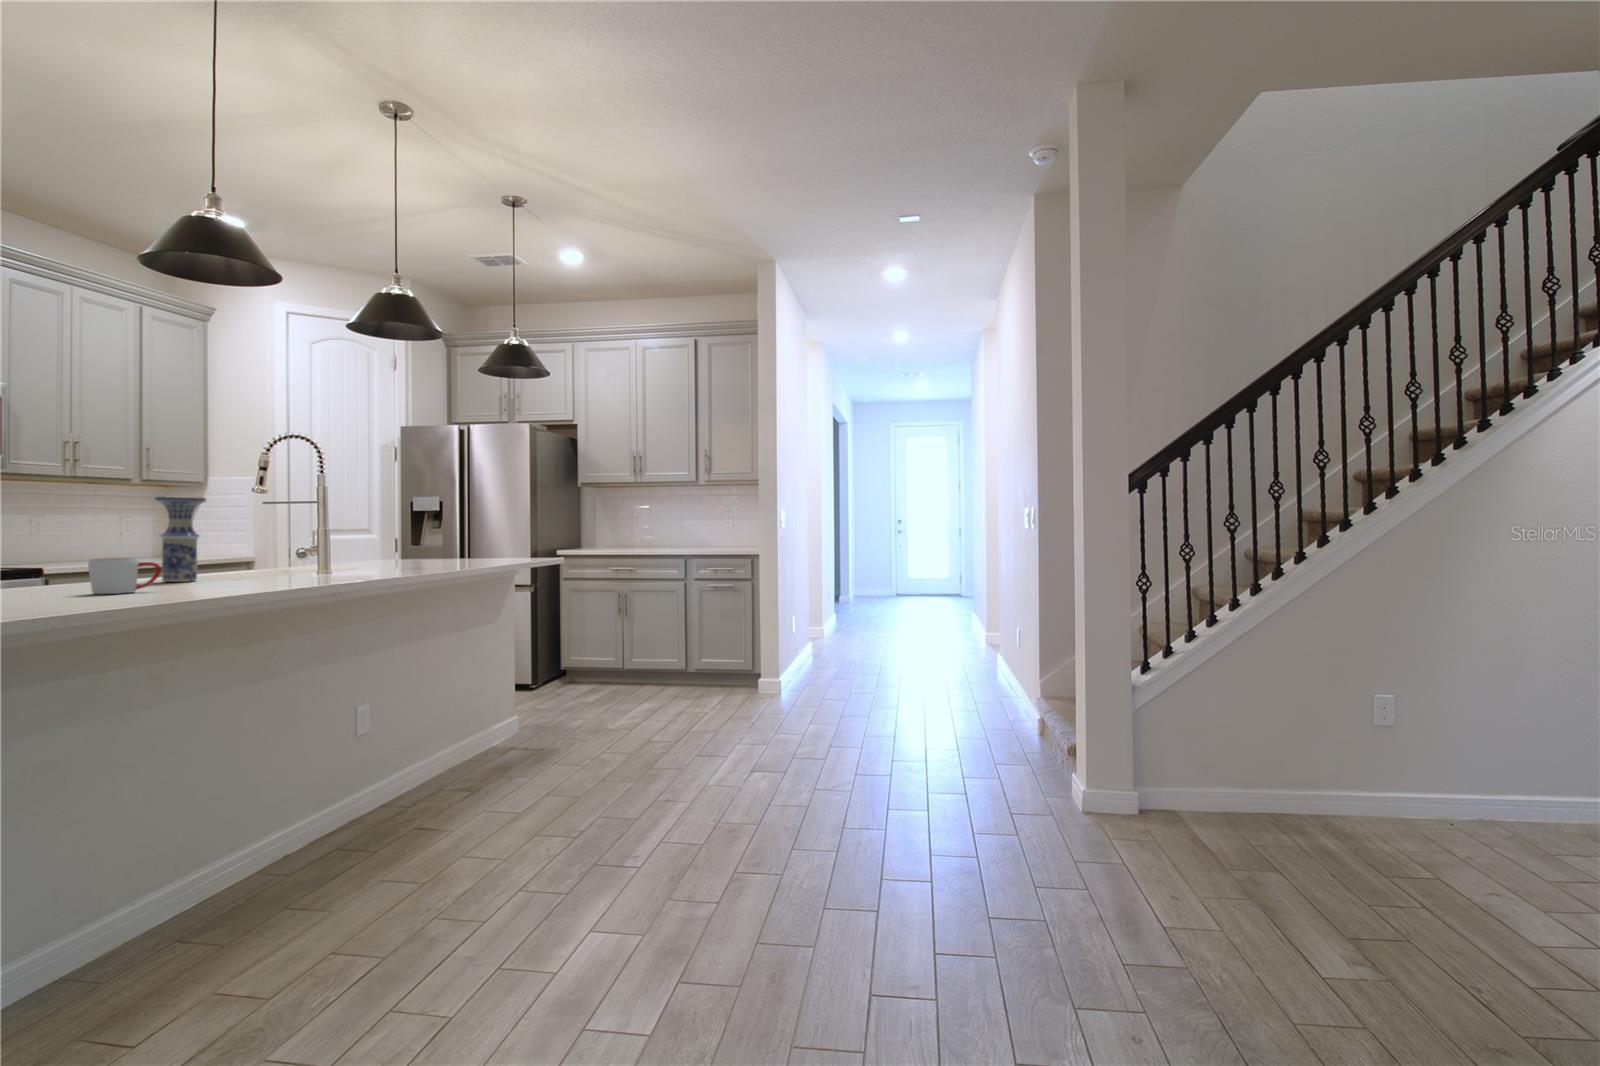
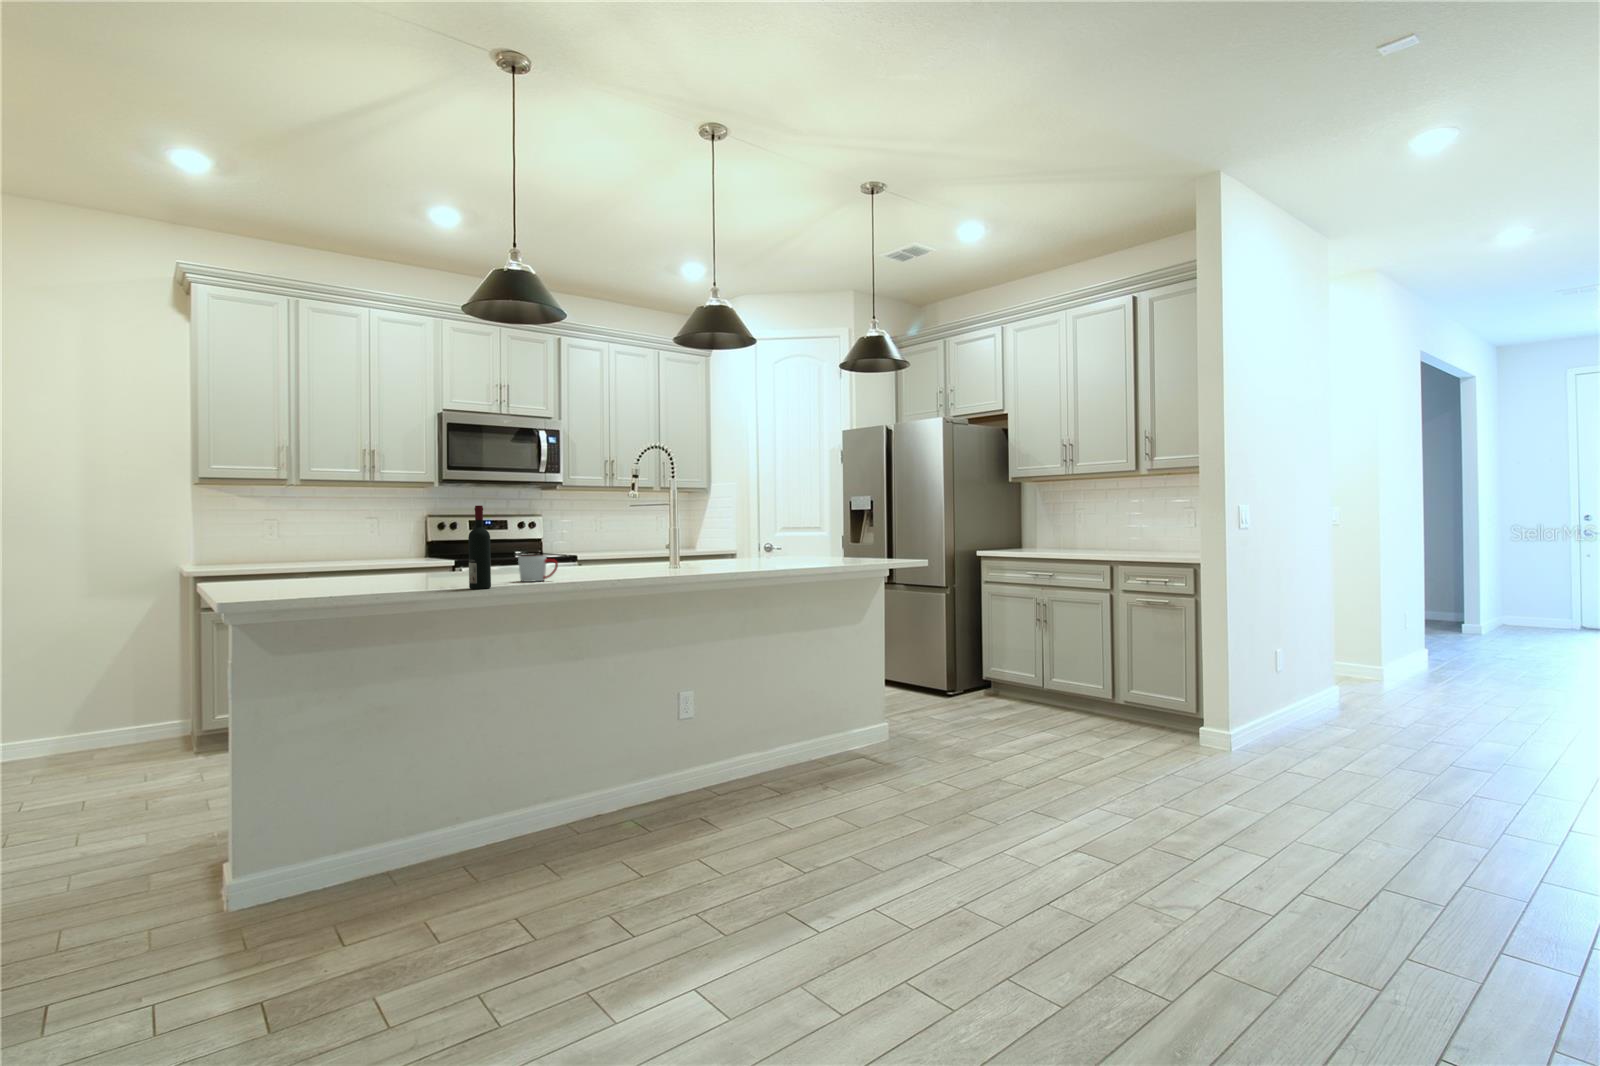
wine bottle: none [42,485,85,605] -> present [468,506,491,589]
vase: present [154,496,206,582] -> none [583,508,615,573]

